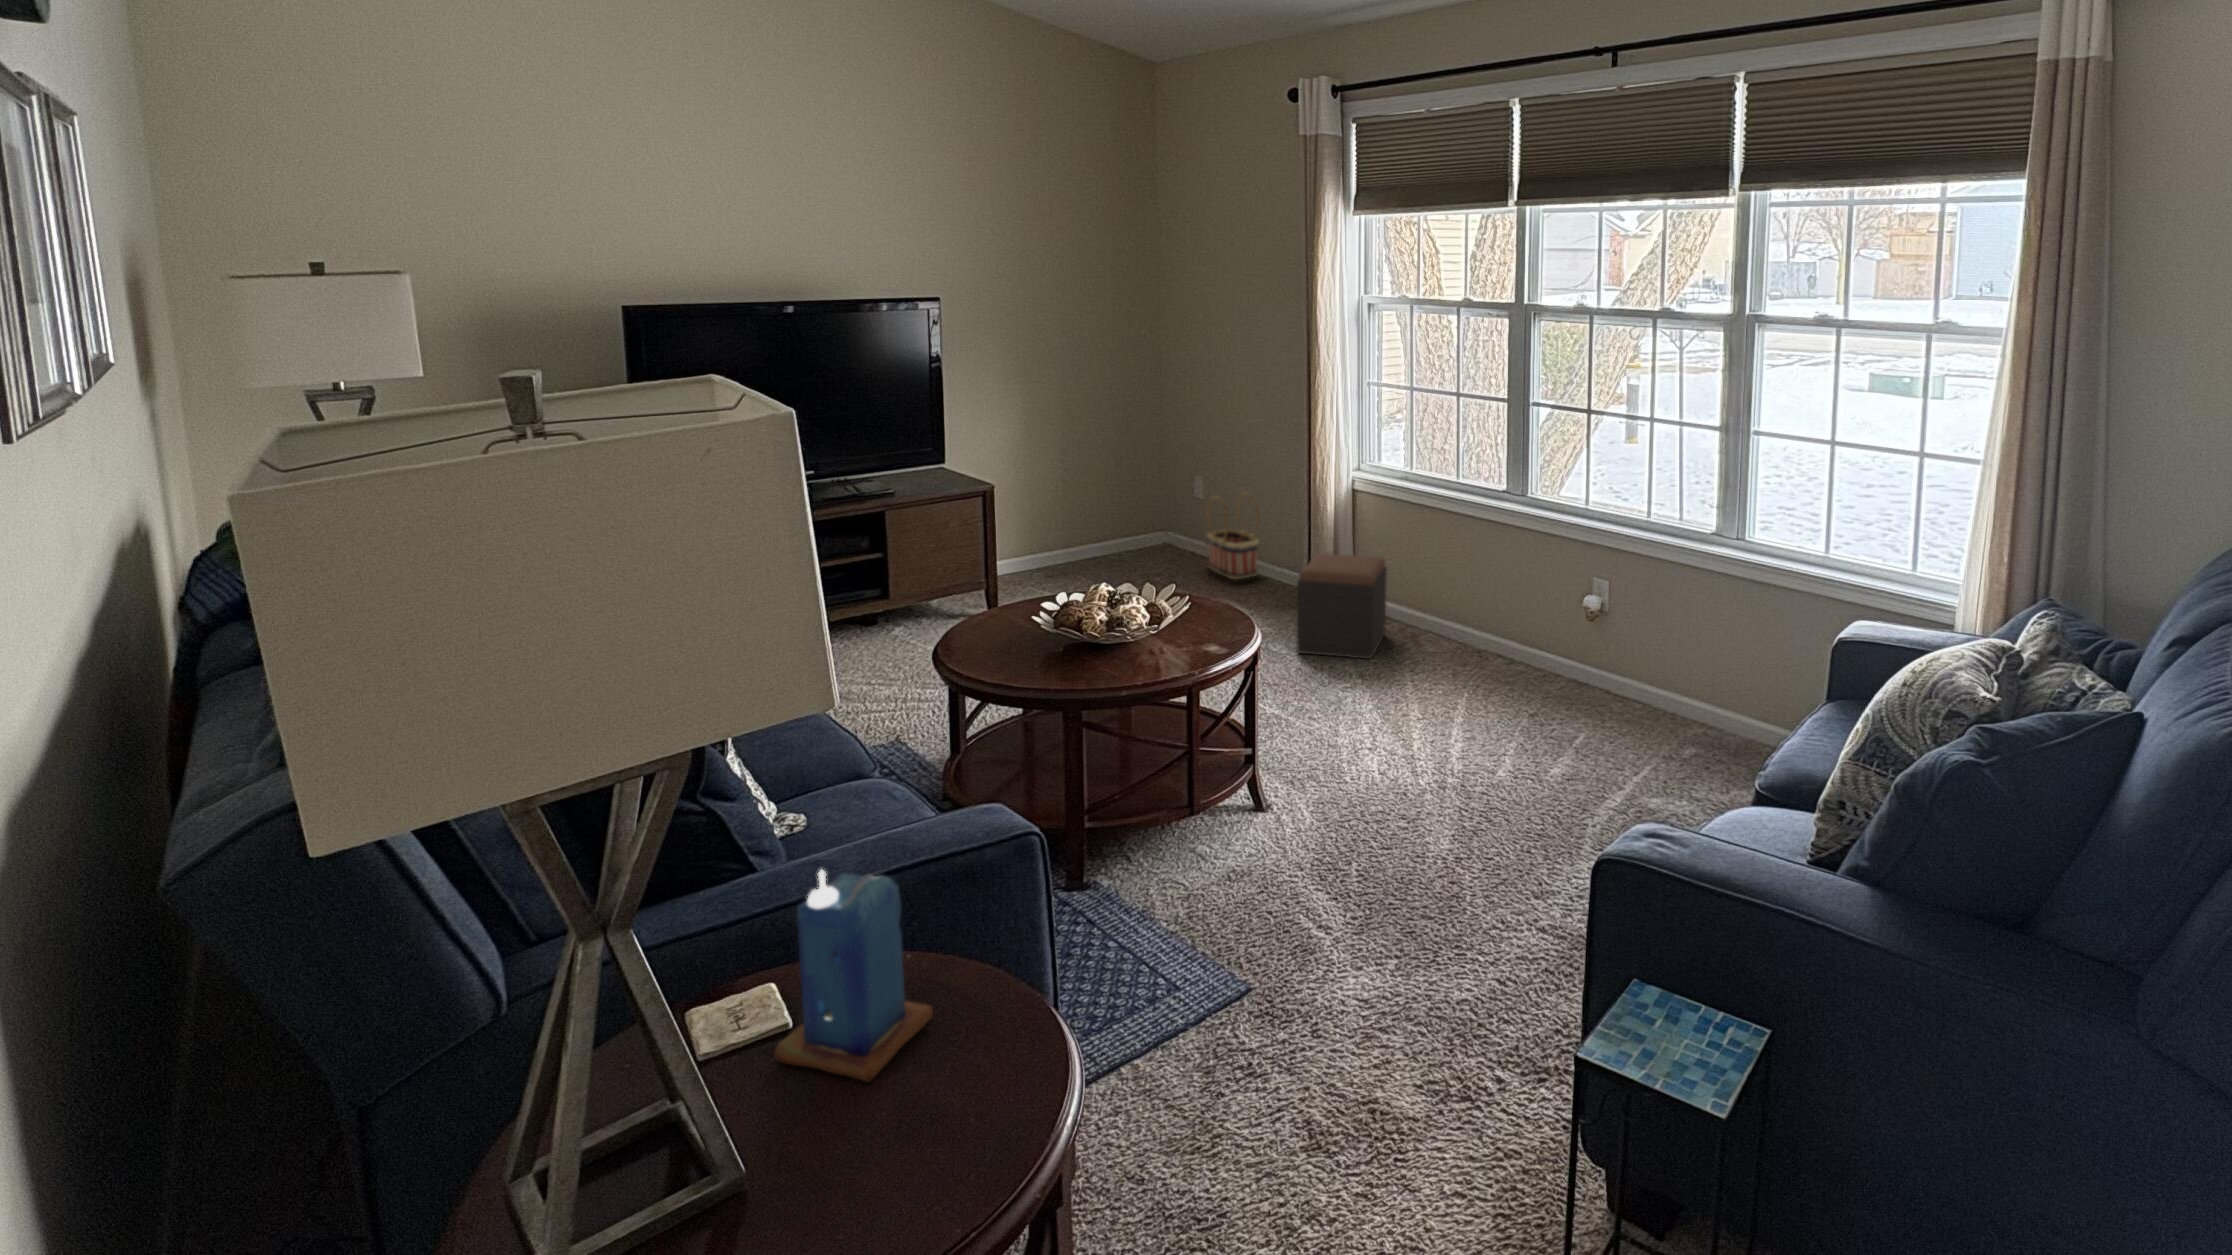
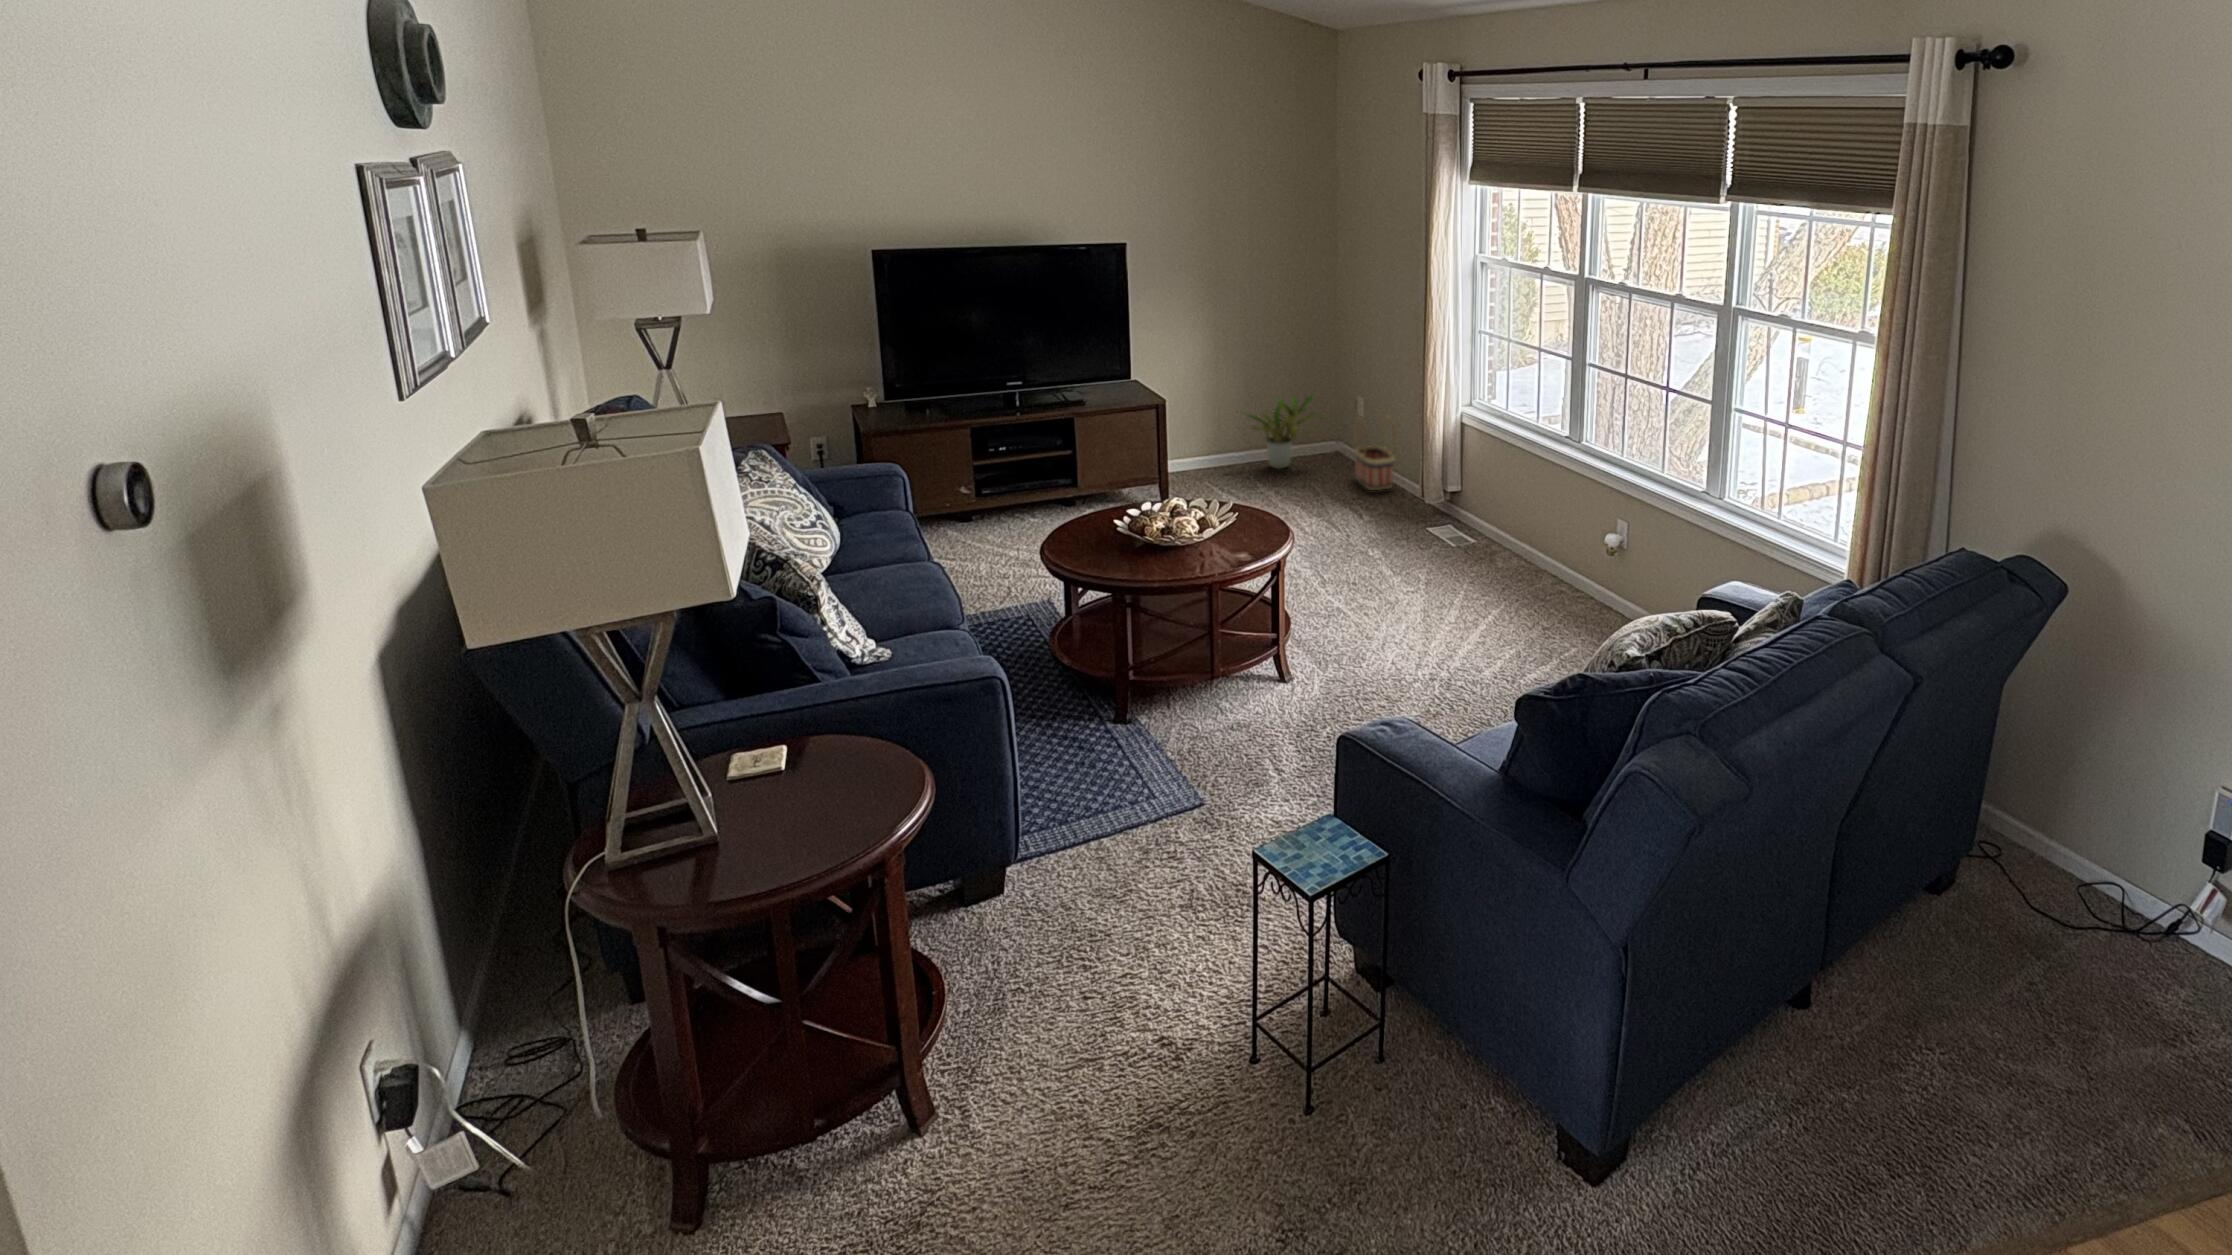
potted plant: none [1060,474,1164,564] -> present [1242,395,1315,469]
footstool: present [1297,553,1387,659] -> none [1383,478,1468,570]
candle: present [774,870,933,1082] -> none [765,682,859,800]

